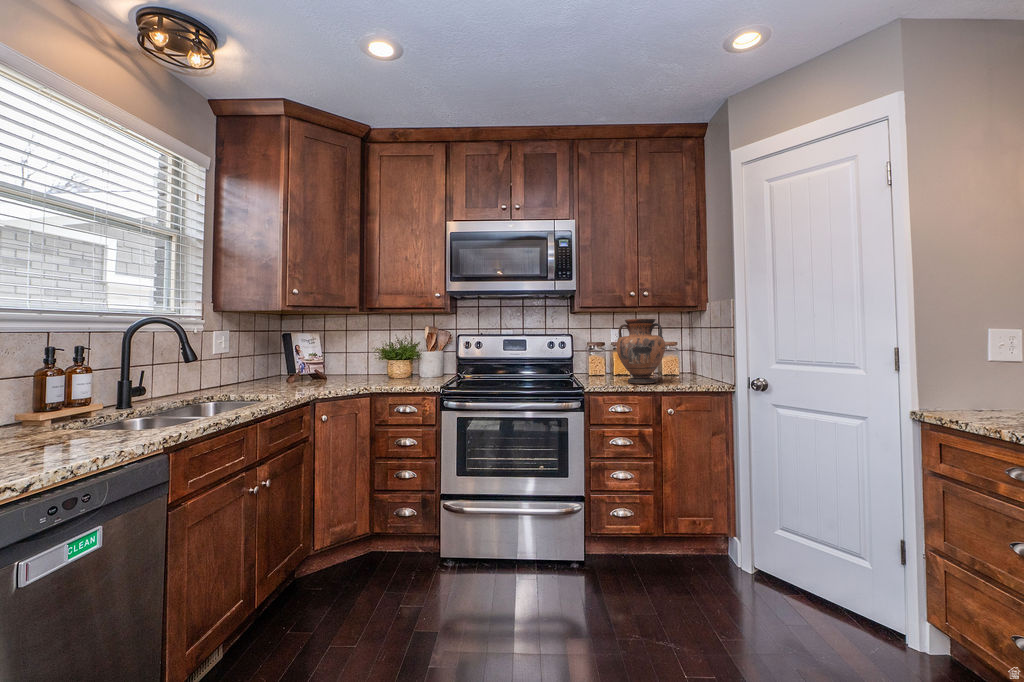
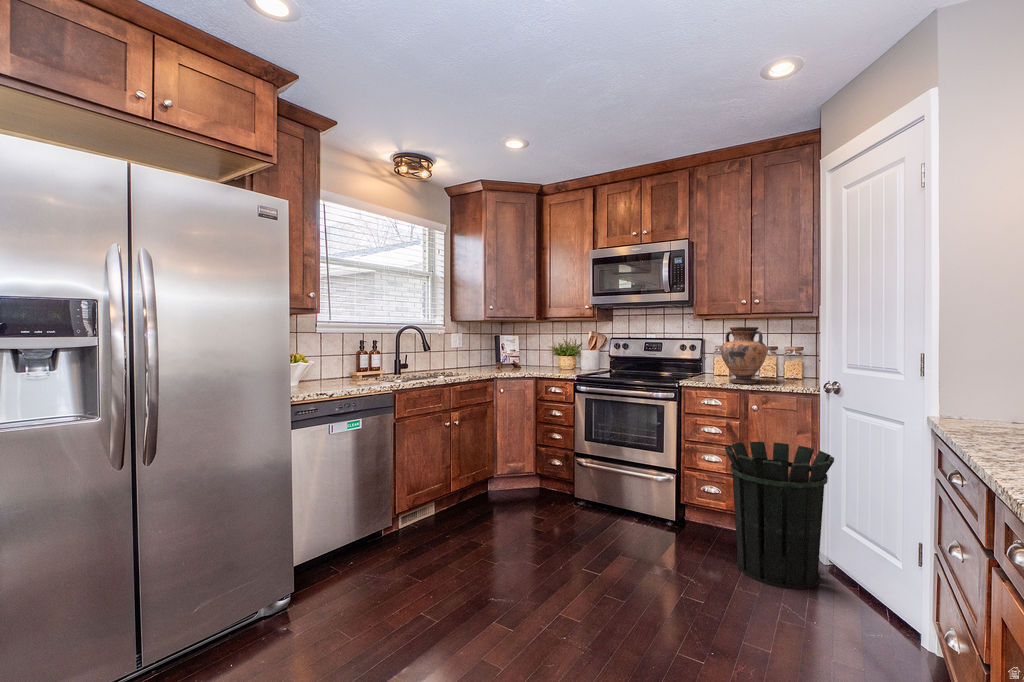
waste bin: none [671,448,795,625] -> present [725,442,834,589]

